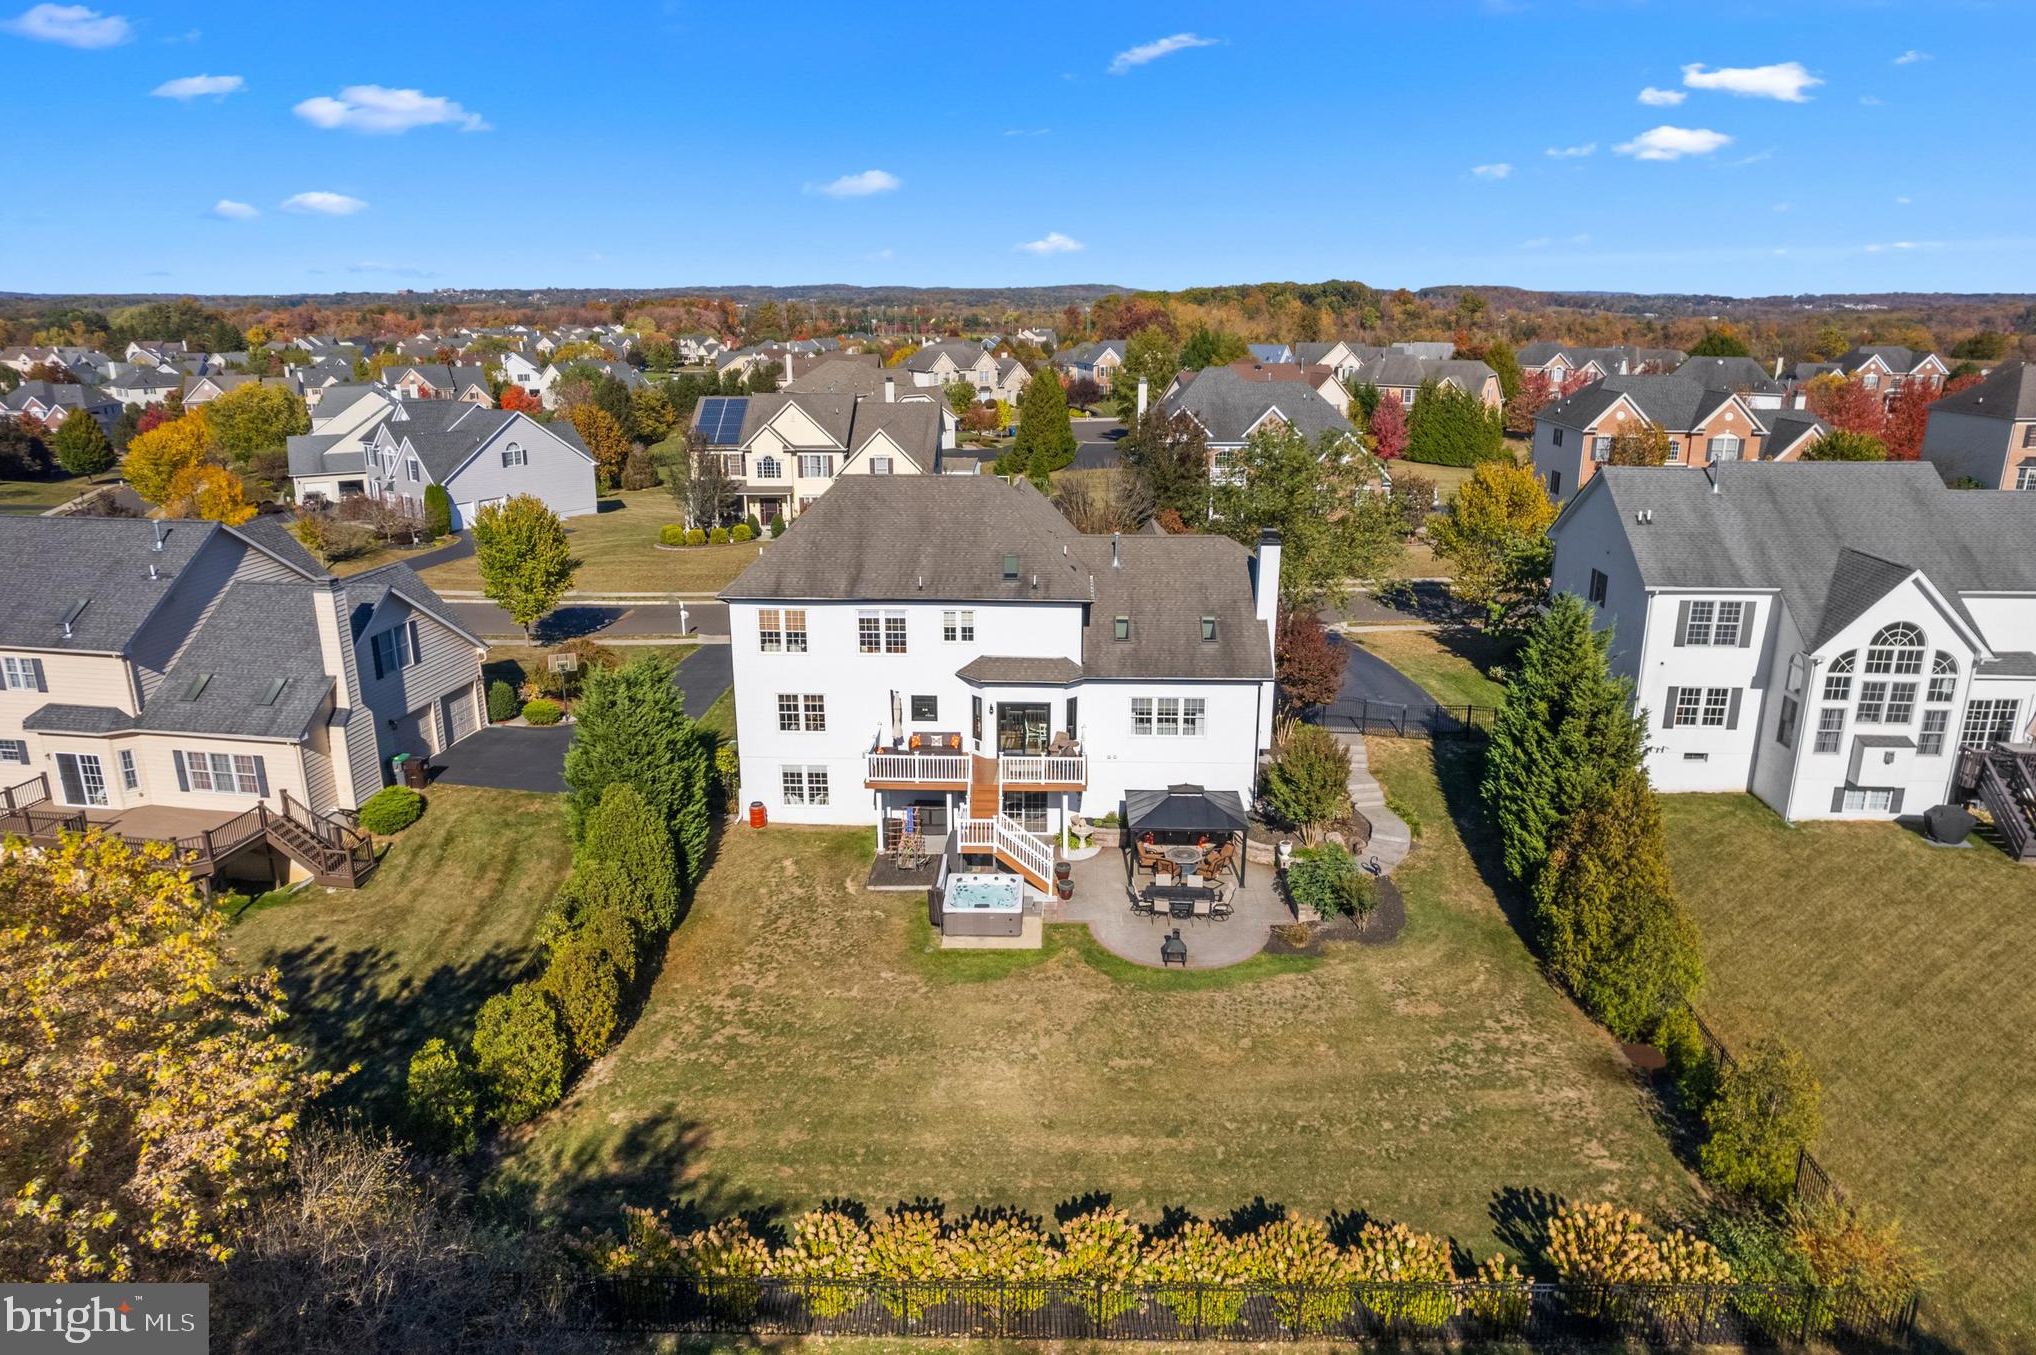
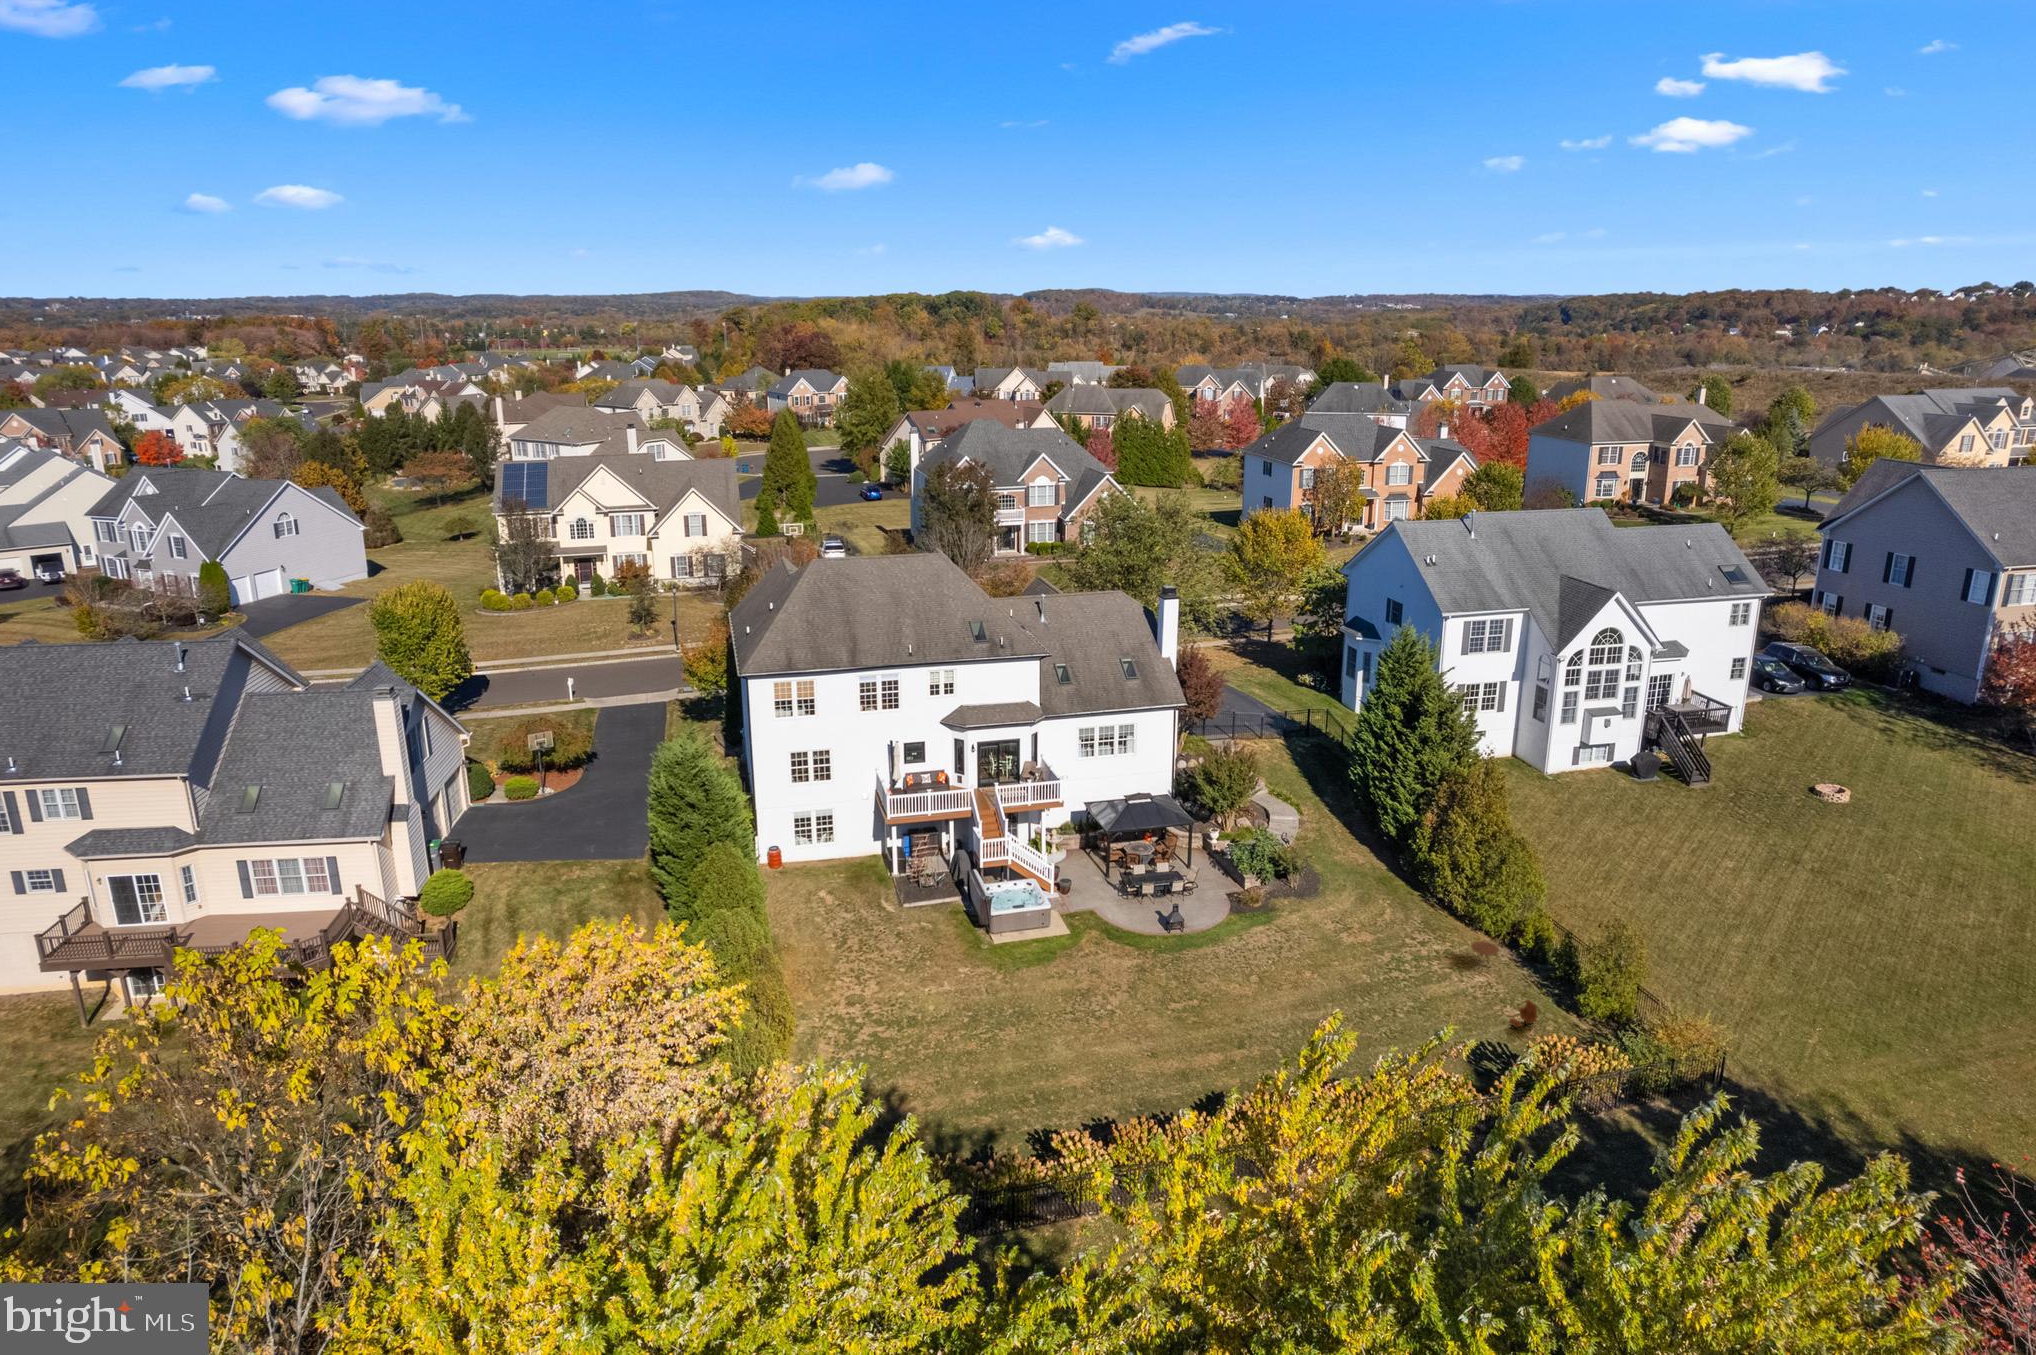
lounge chair: none [1661,1148,1711,1195] -> present [1510,1000,1537,1028]

